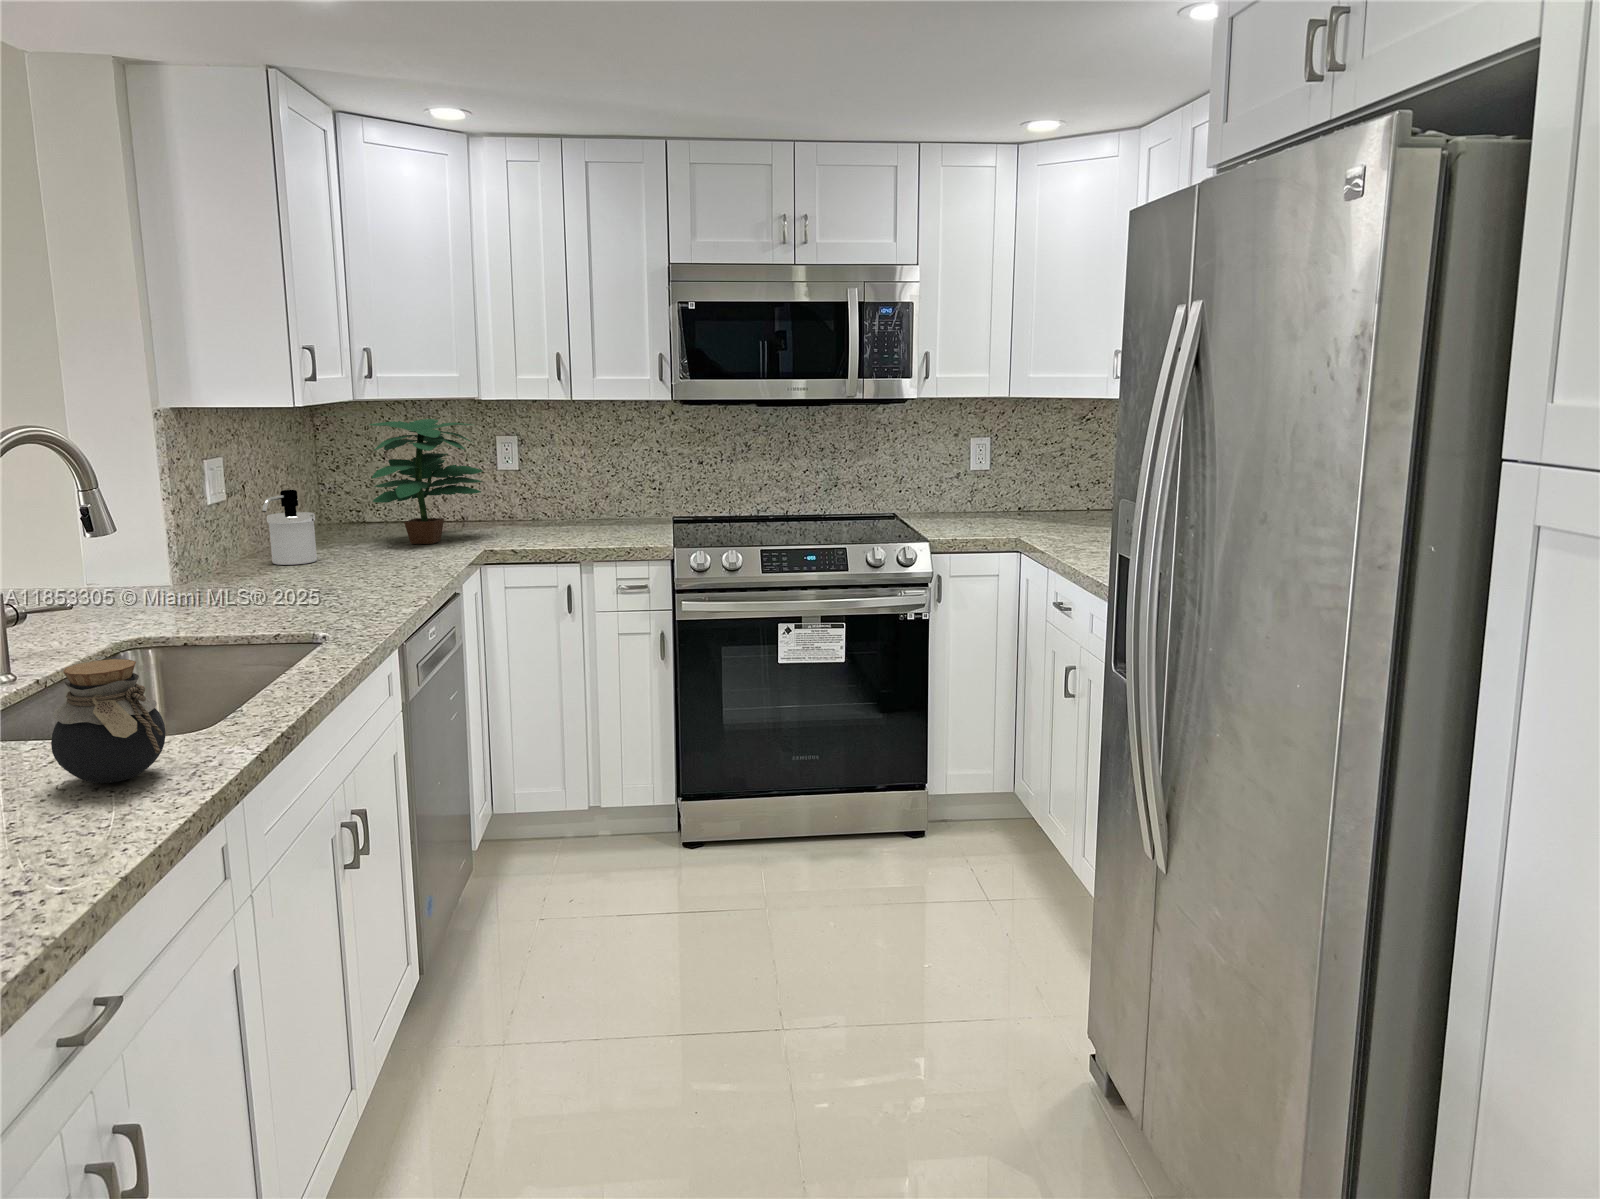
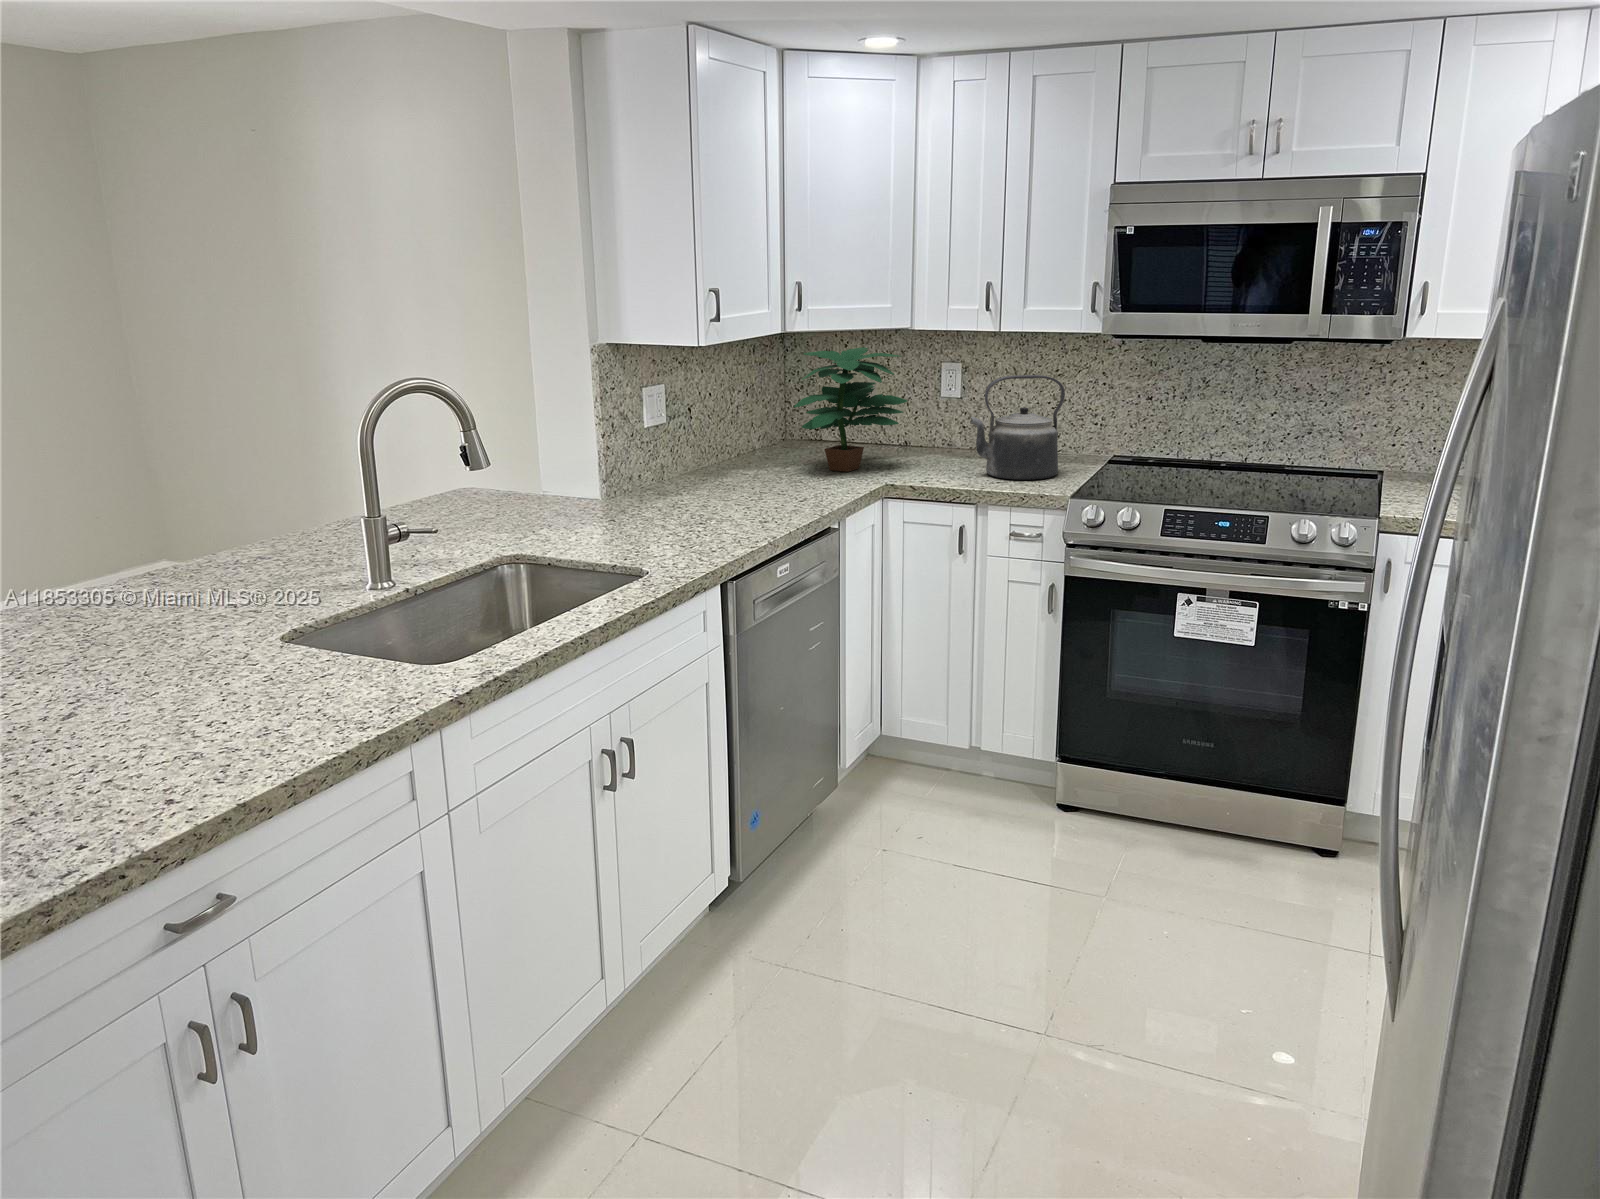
kettle: none [558,440,643,538] -> present [970,375,1065,480]
soap dispenser: present [262,490,317,565] -> none [684,417,735,486]
jar: present [51,659,166,783] -> none [298,605,383,706]

